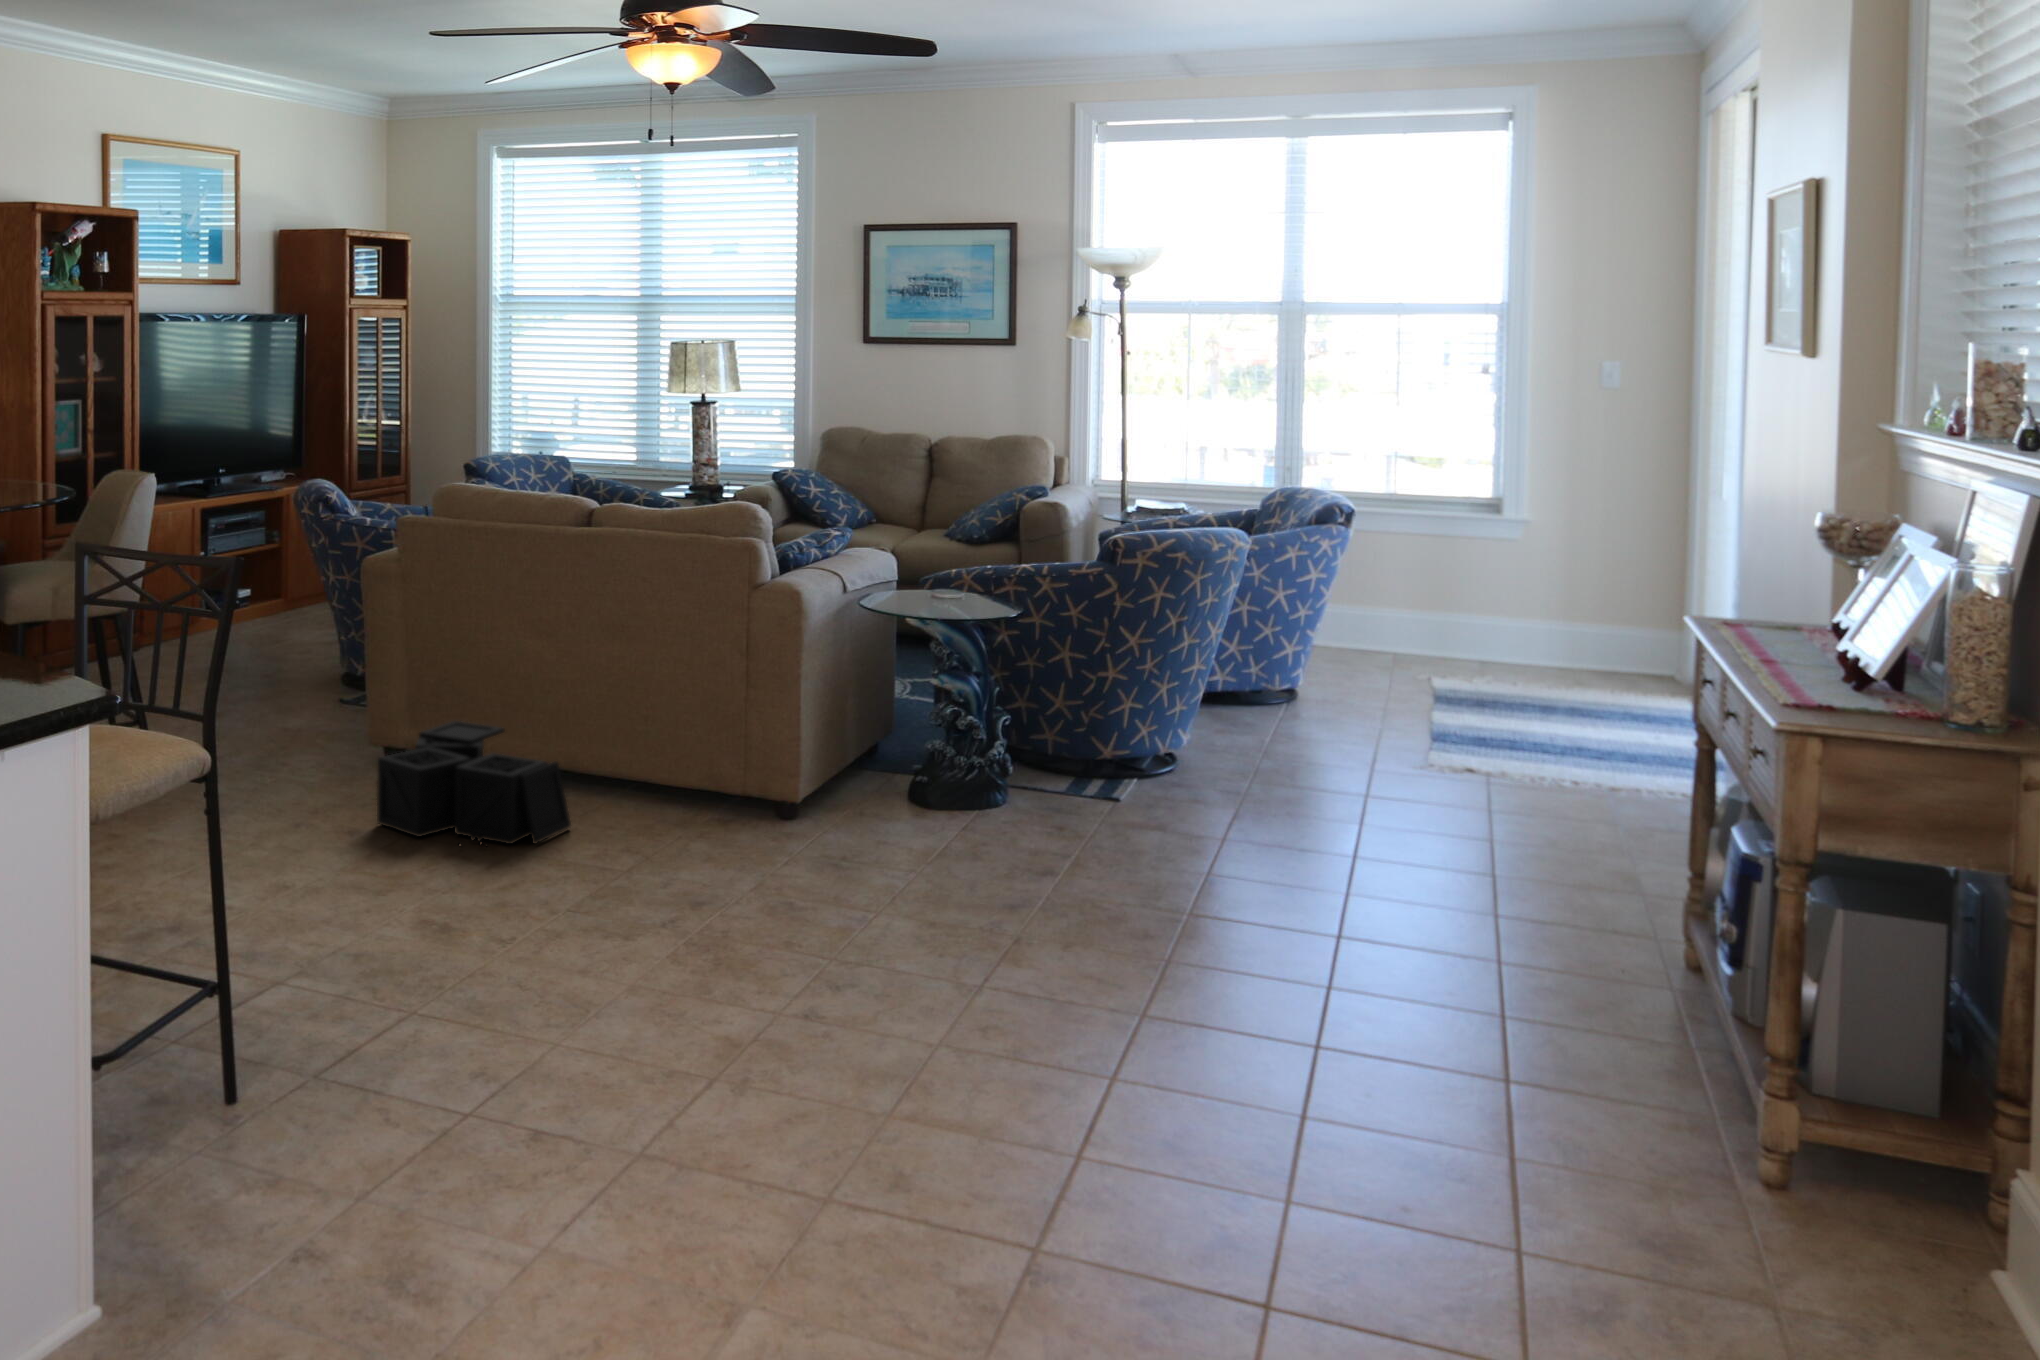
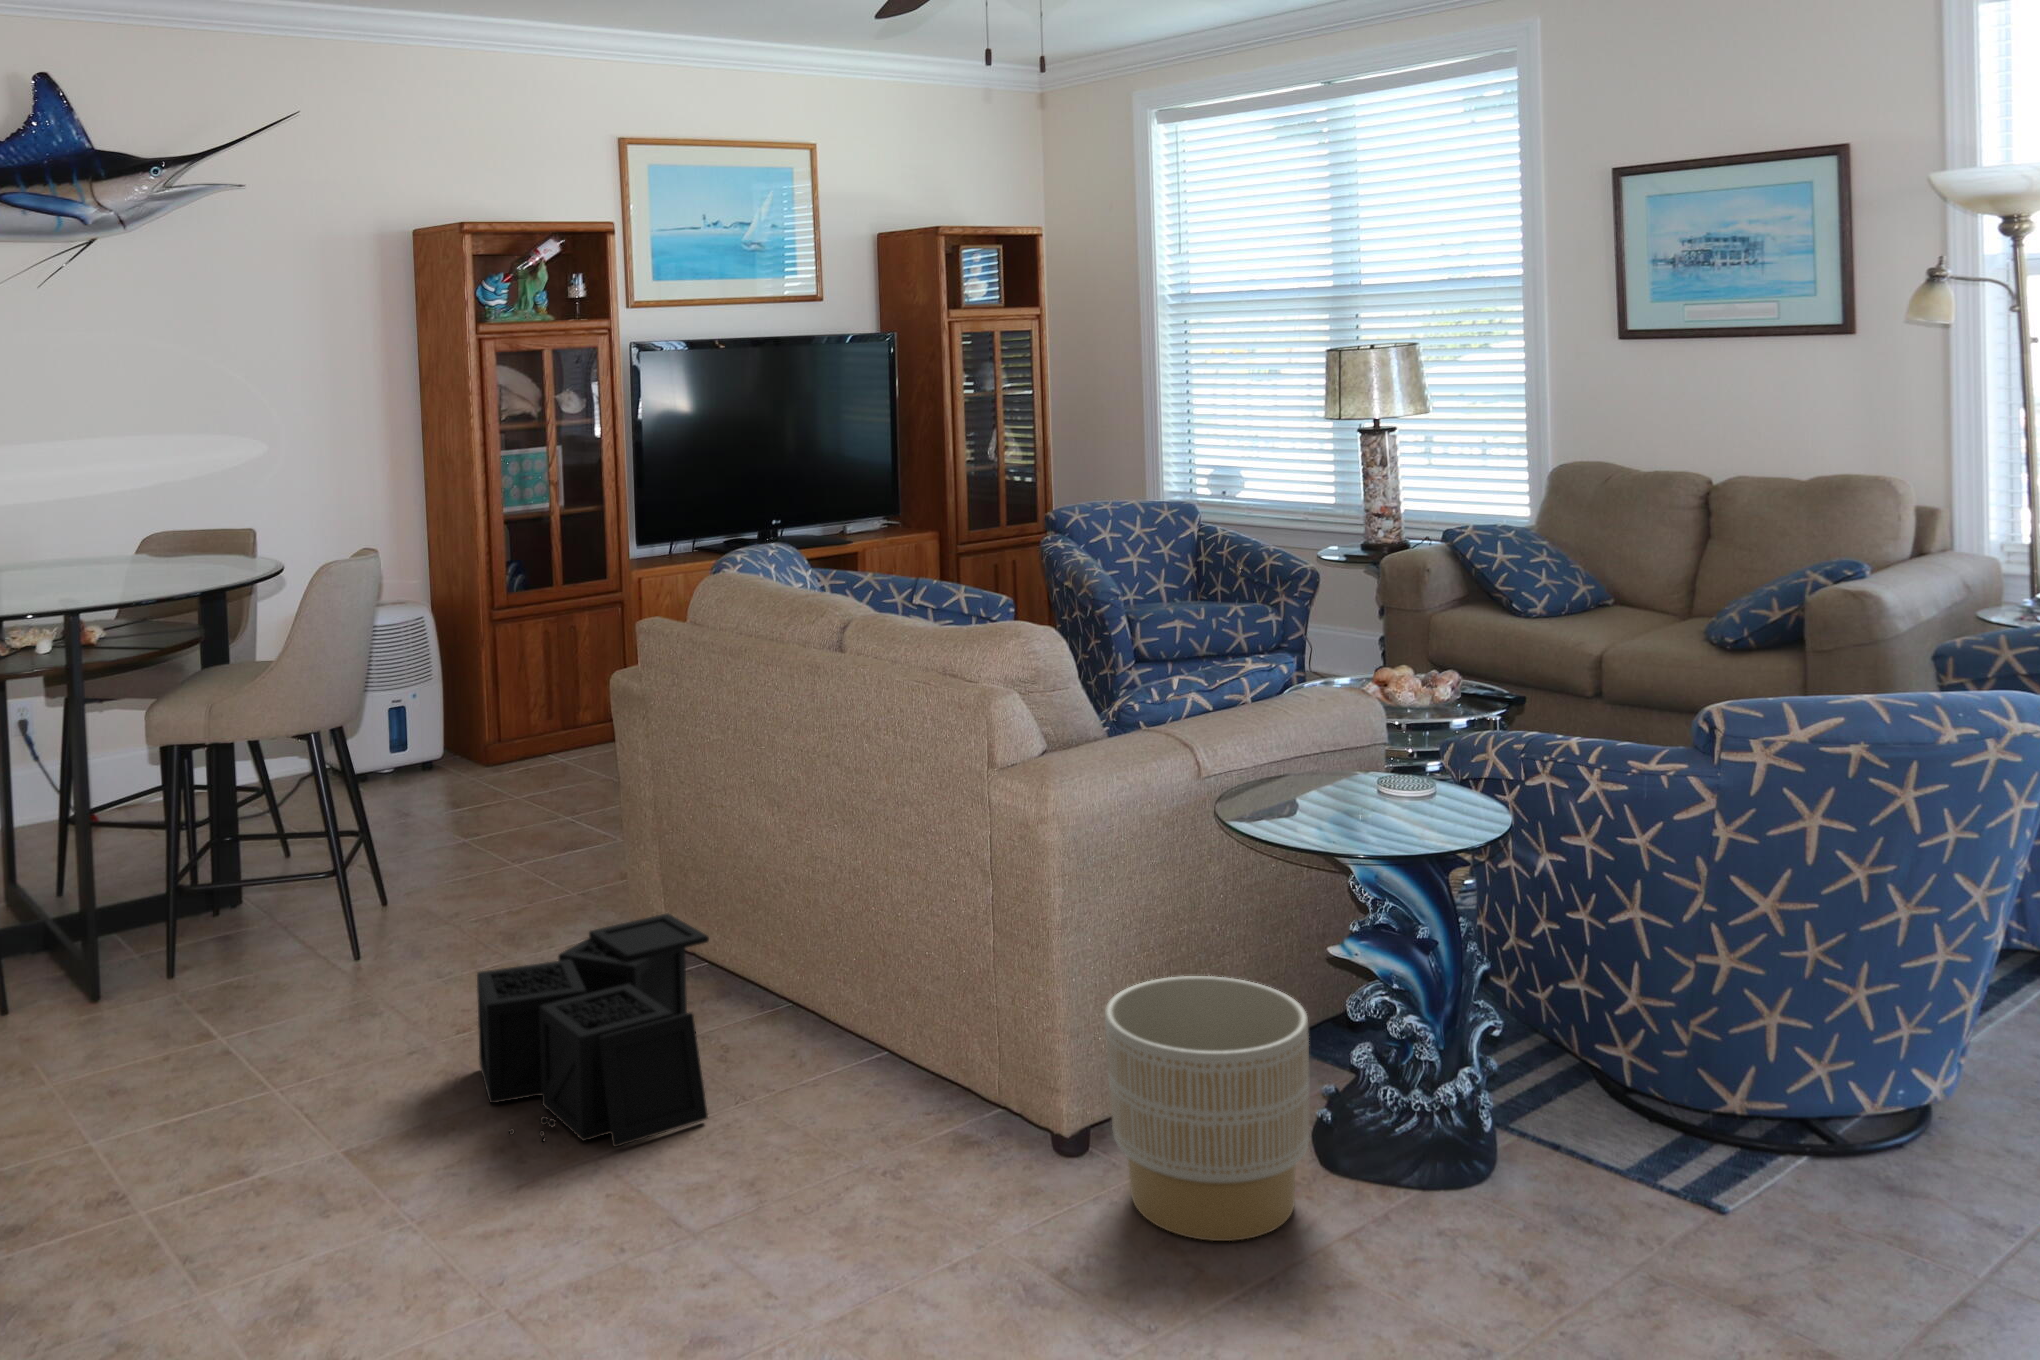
planter: none [836,704,949,836] -> present [1105,976,1309,1241]

